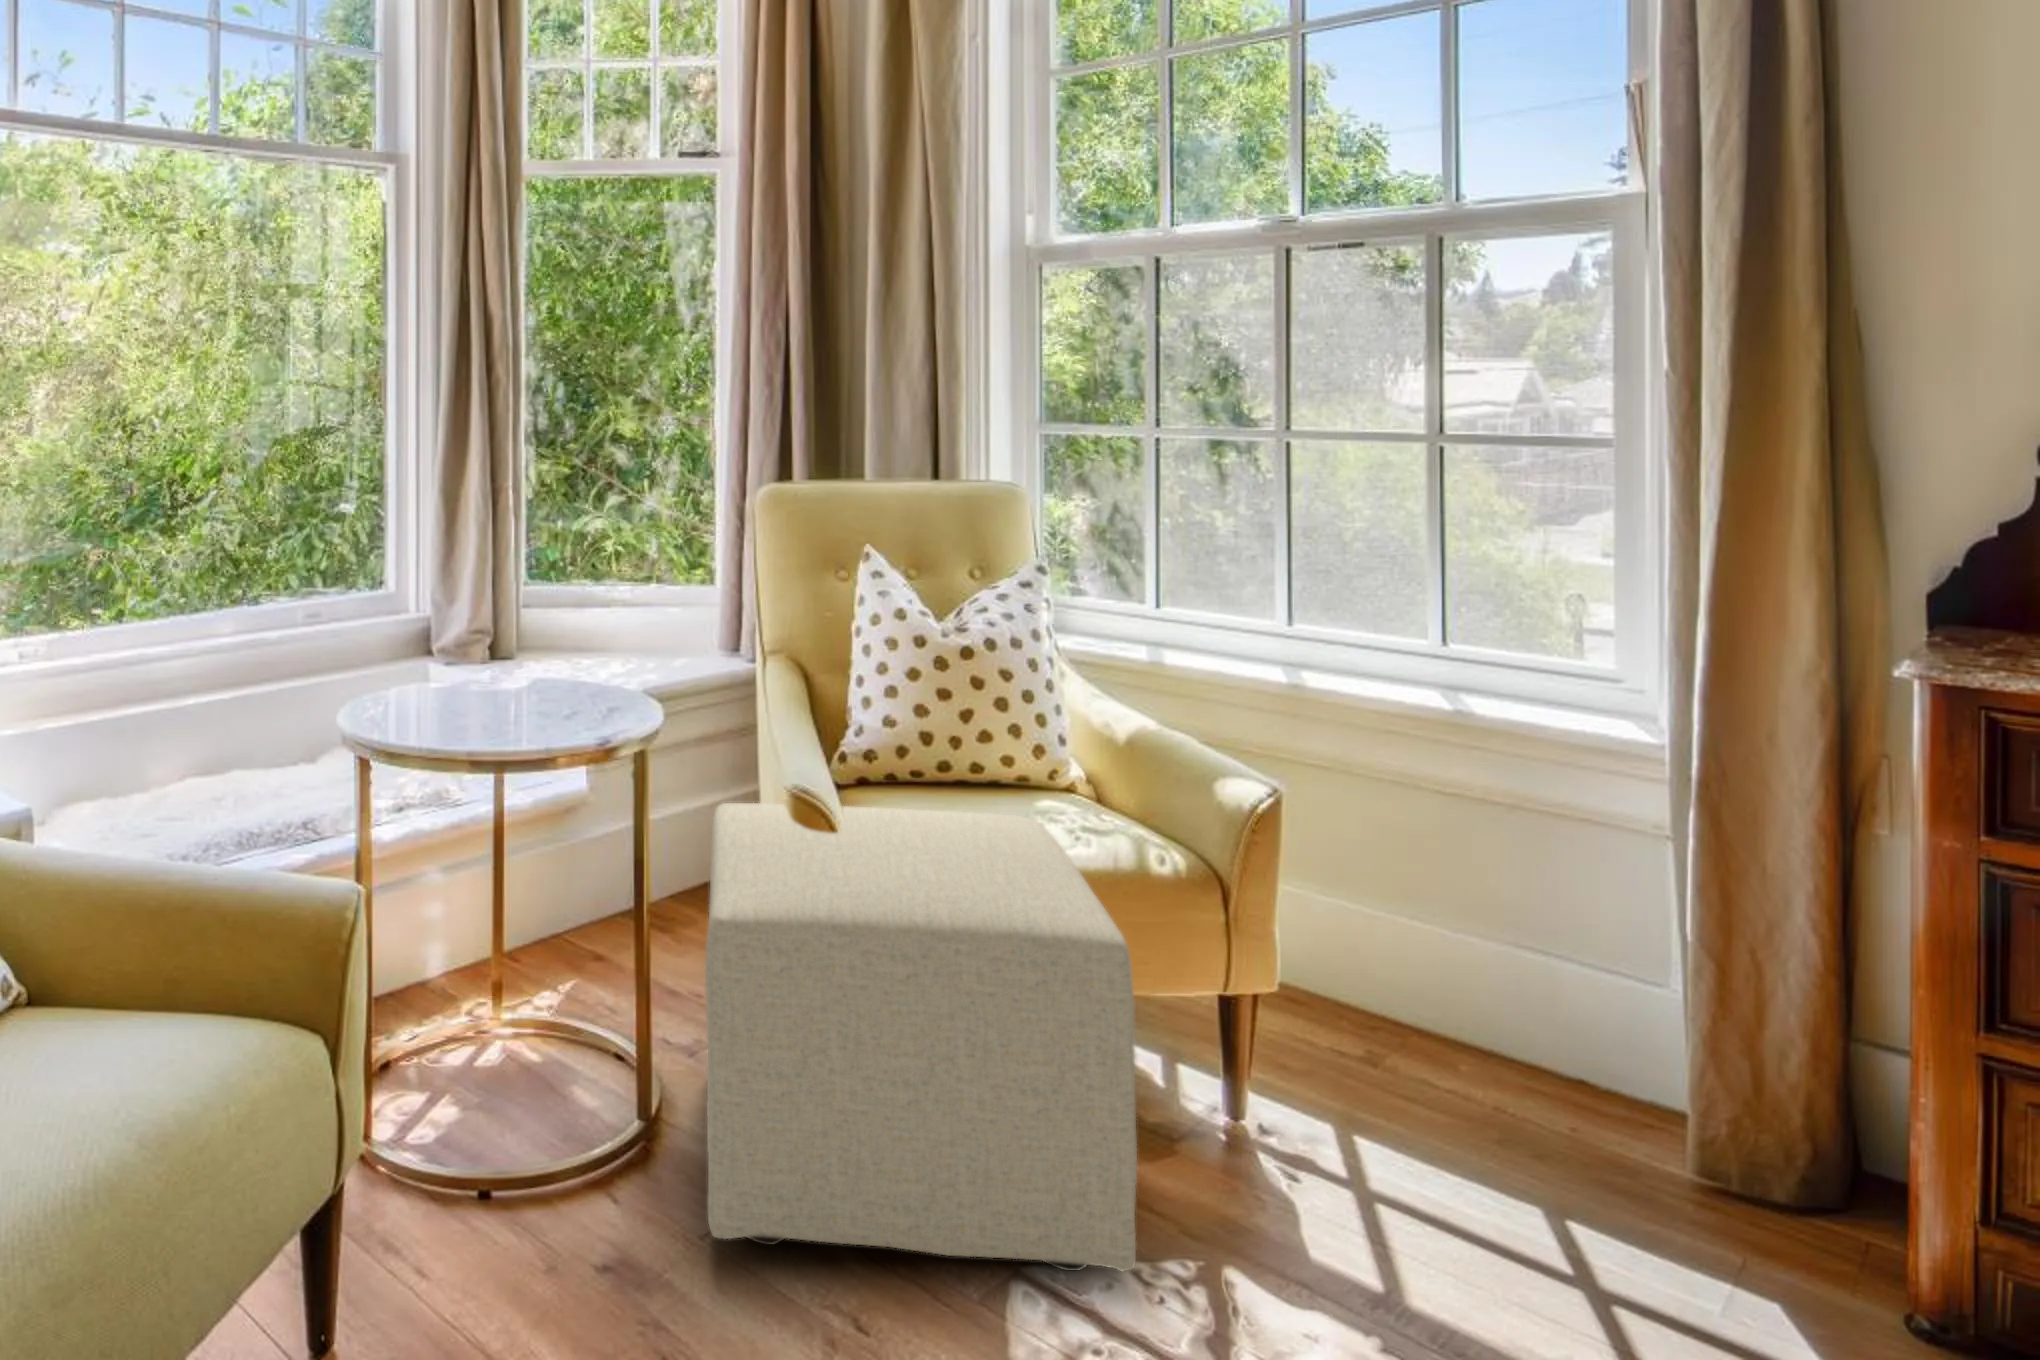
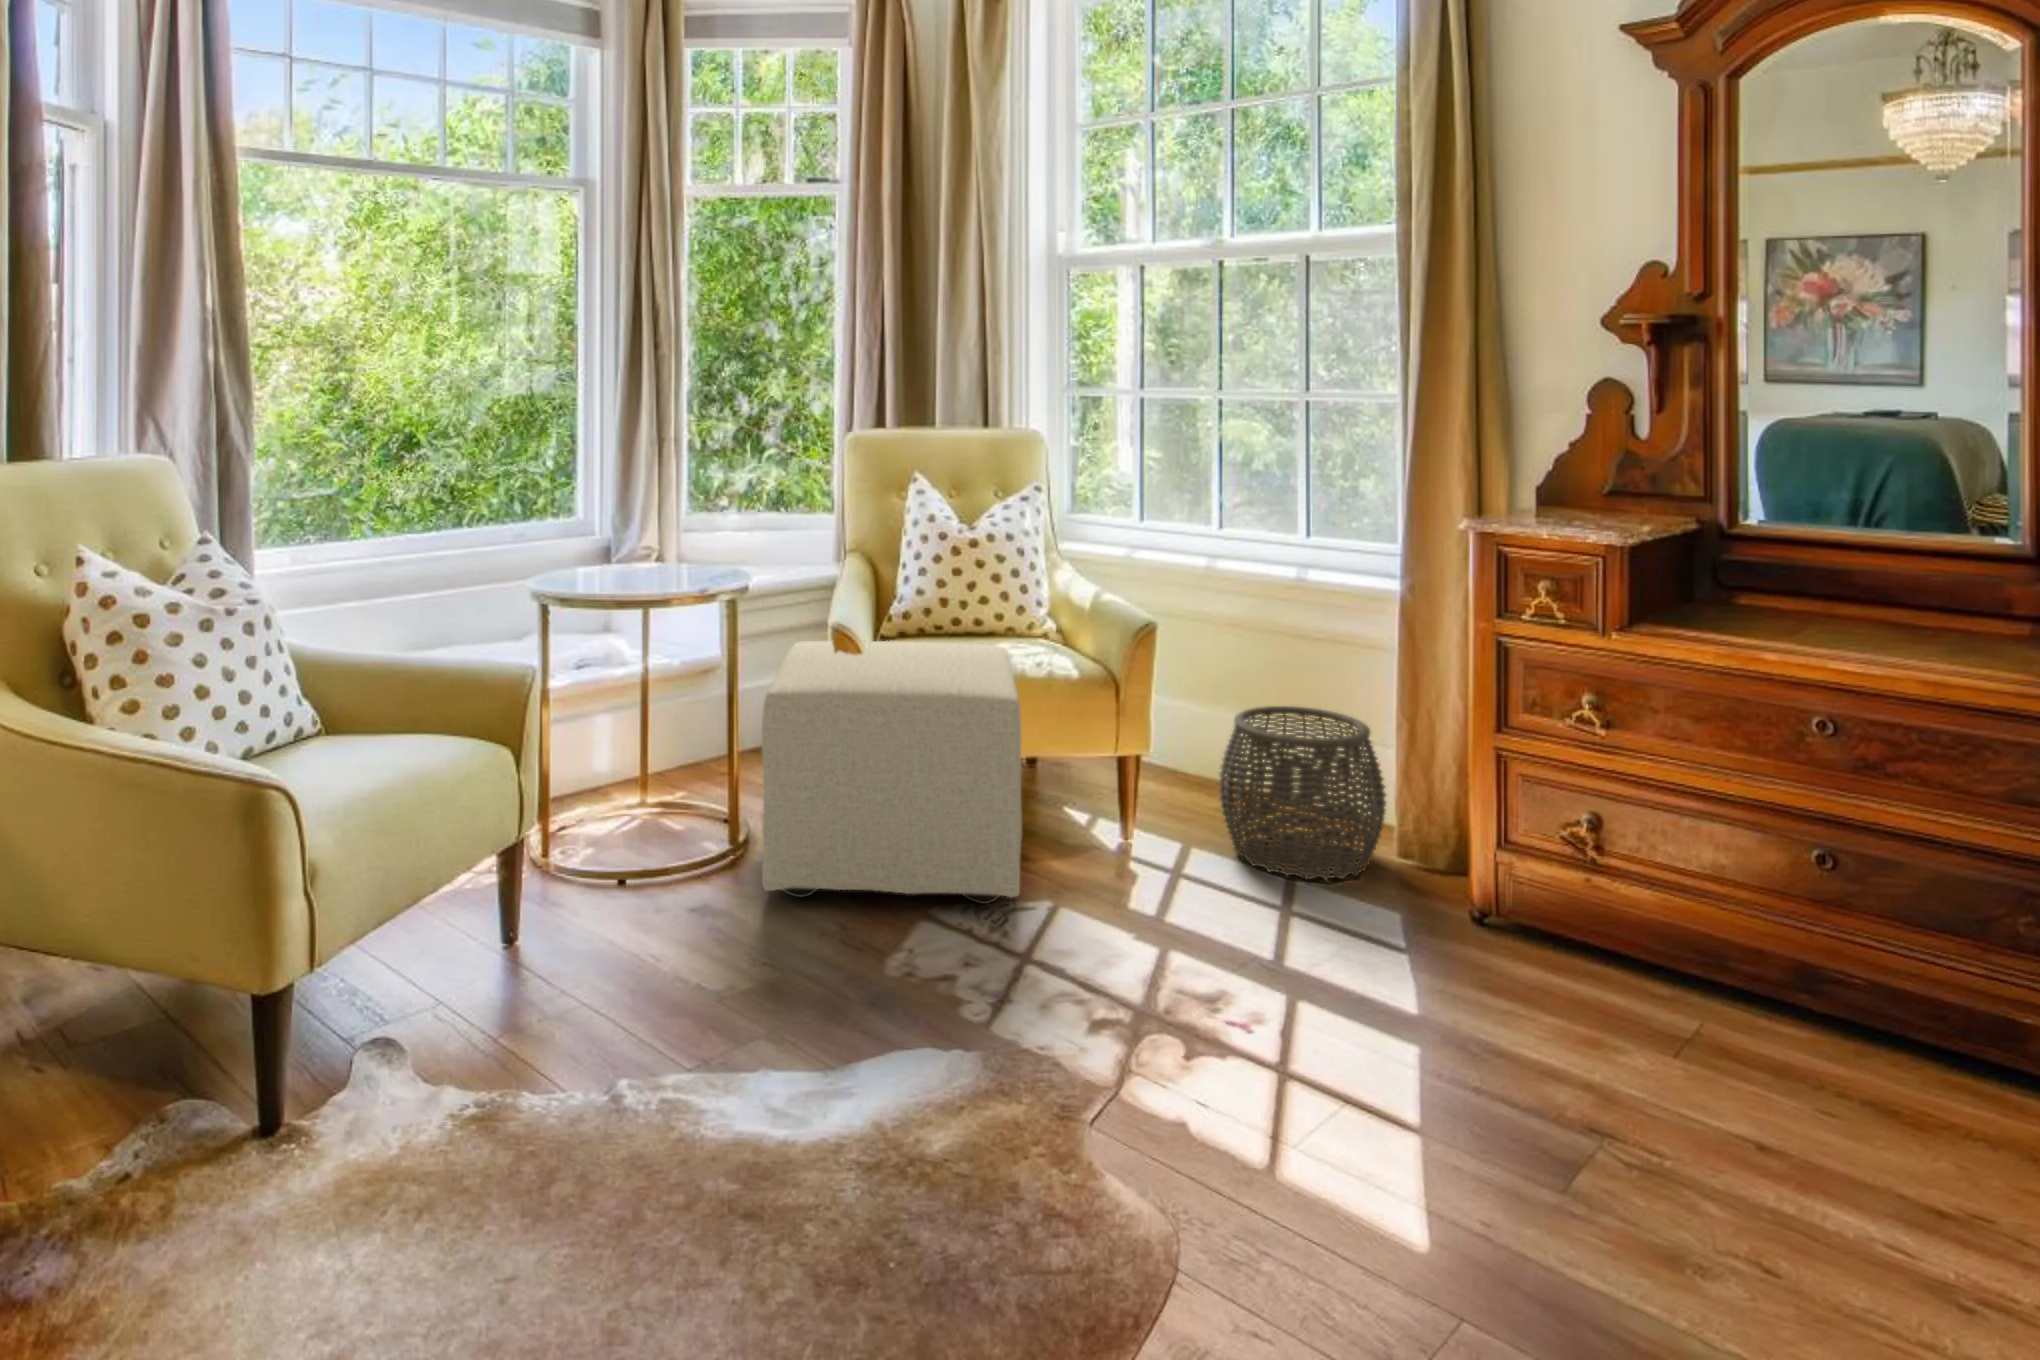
woven basket: none [1389,920,1706,1233] -> present [1219,706,1386,880]

